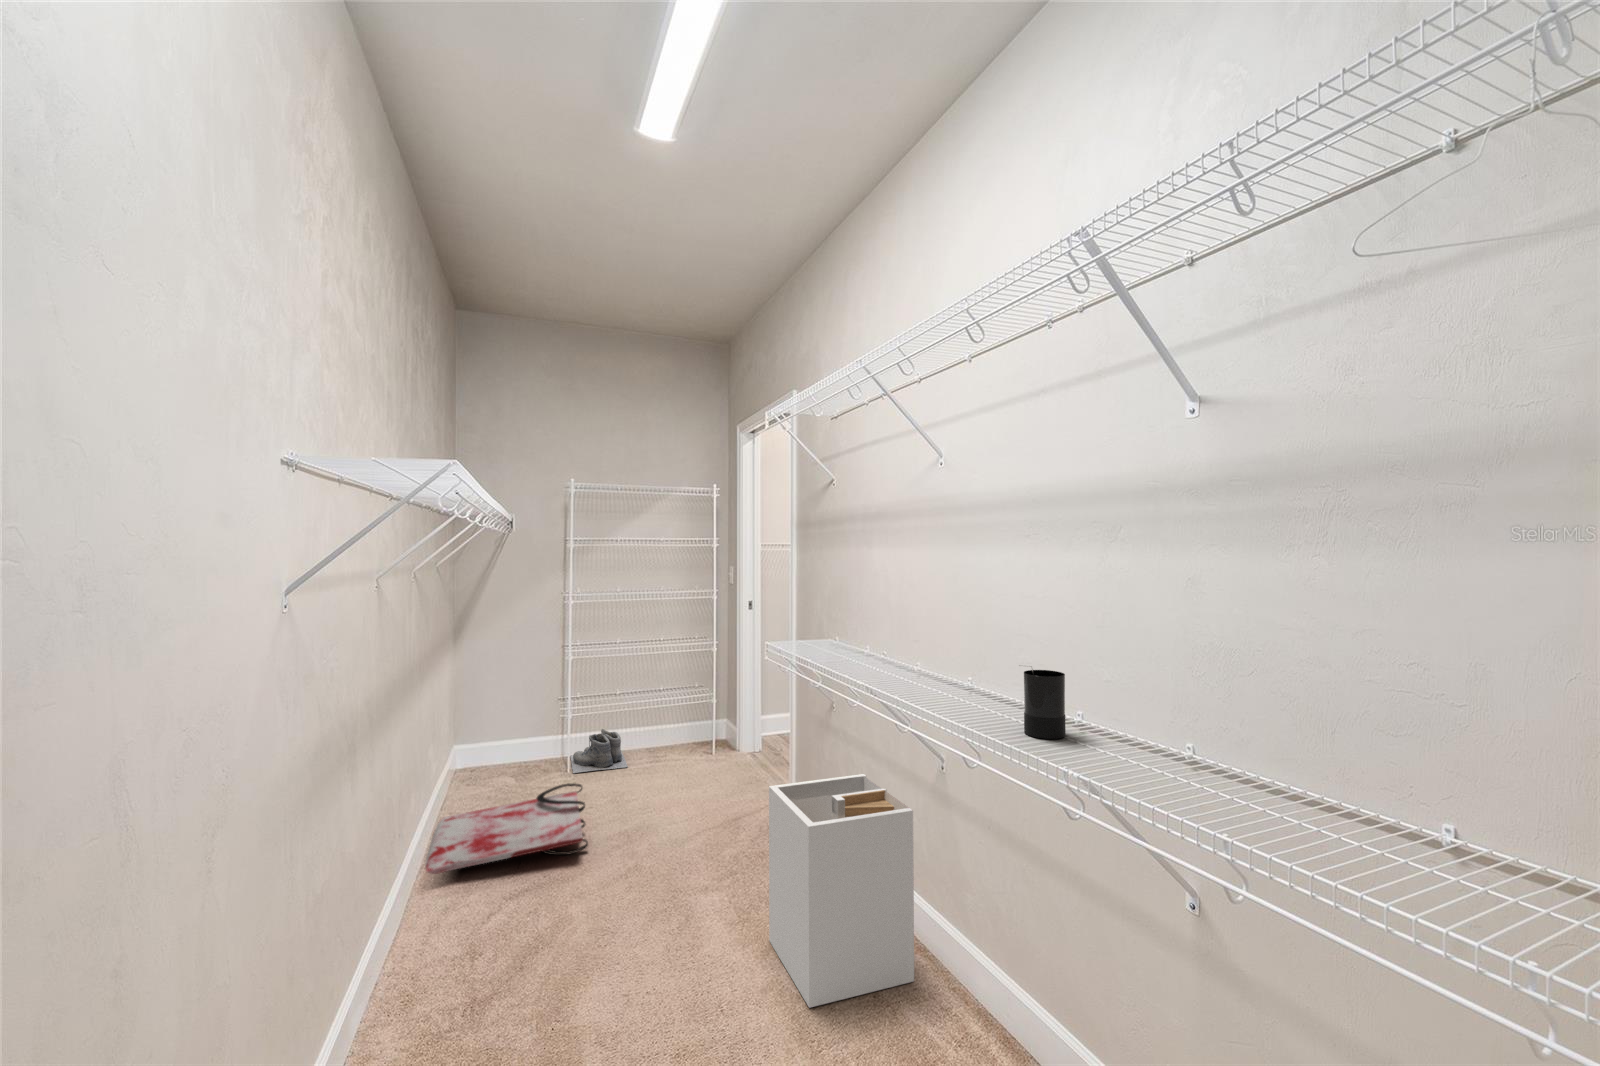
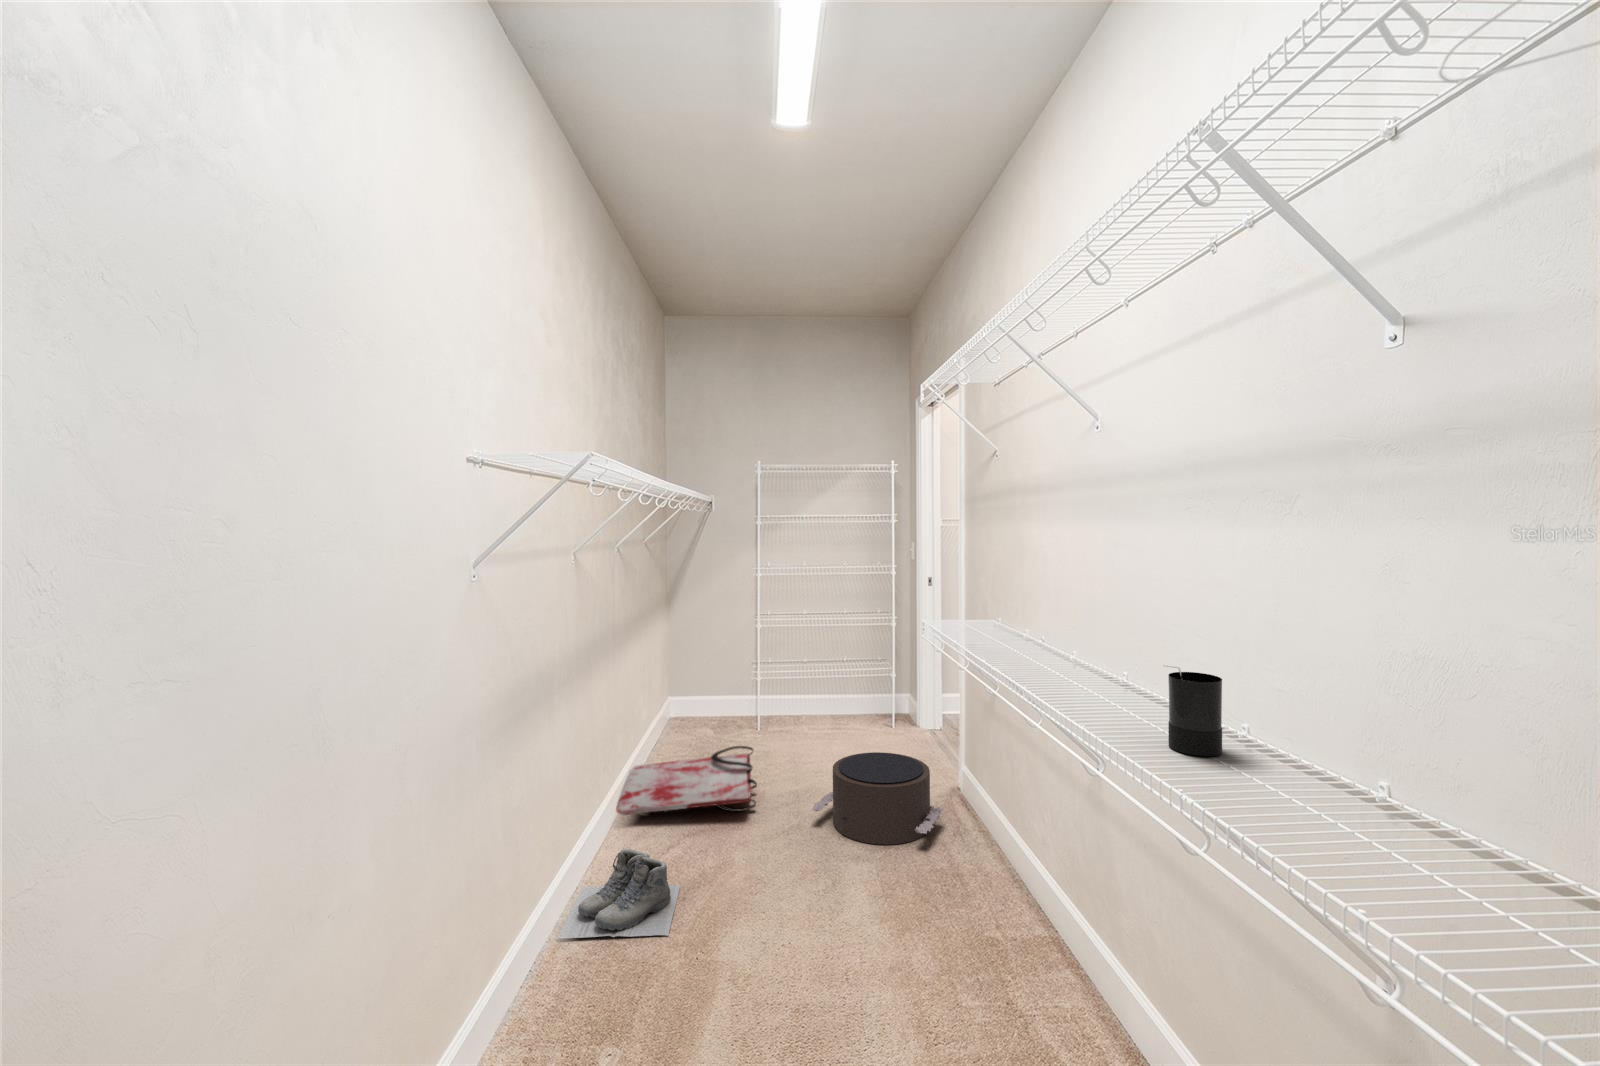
boots: present [571,729,628,773] -> present [557,849,680,939]
laundry hamper: present [769,774,914,1008] -> none [909,767,1060,1004]
pouf: none [652,776,782,868] -> present [812,752,943,845]

